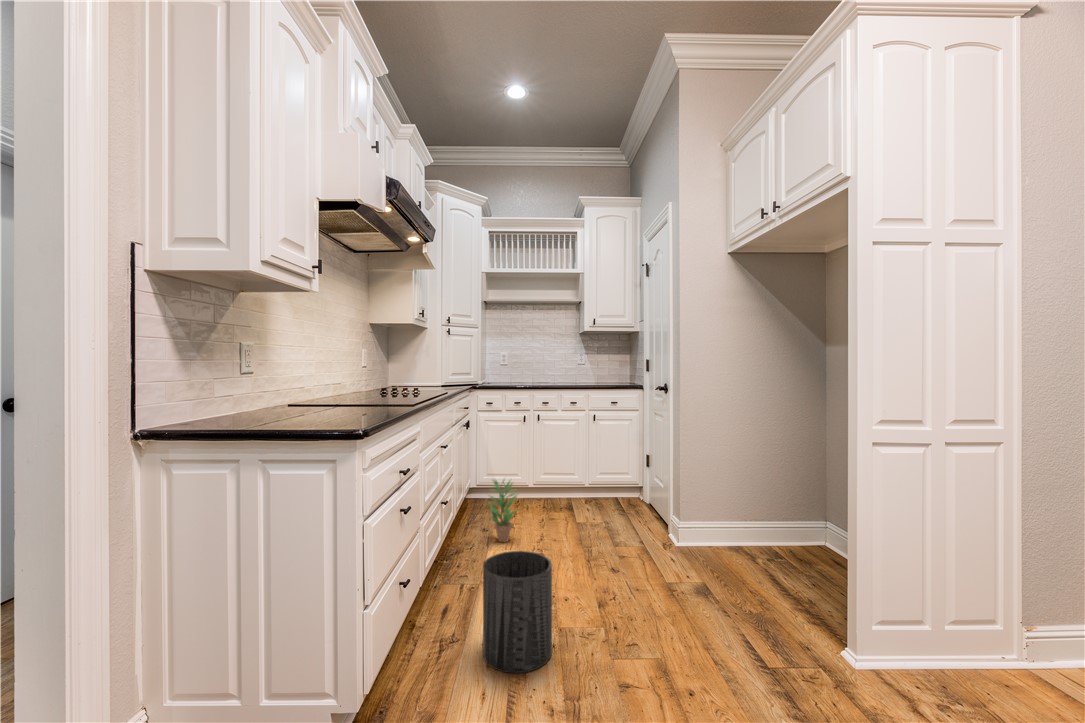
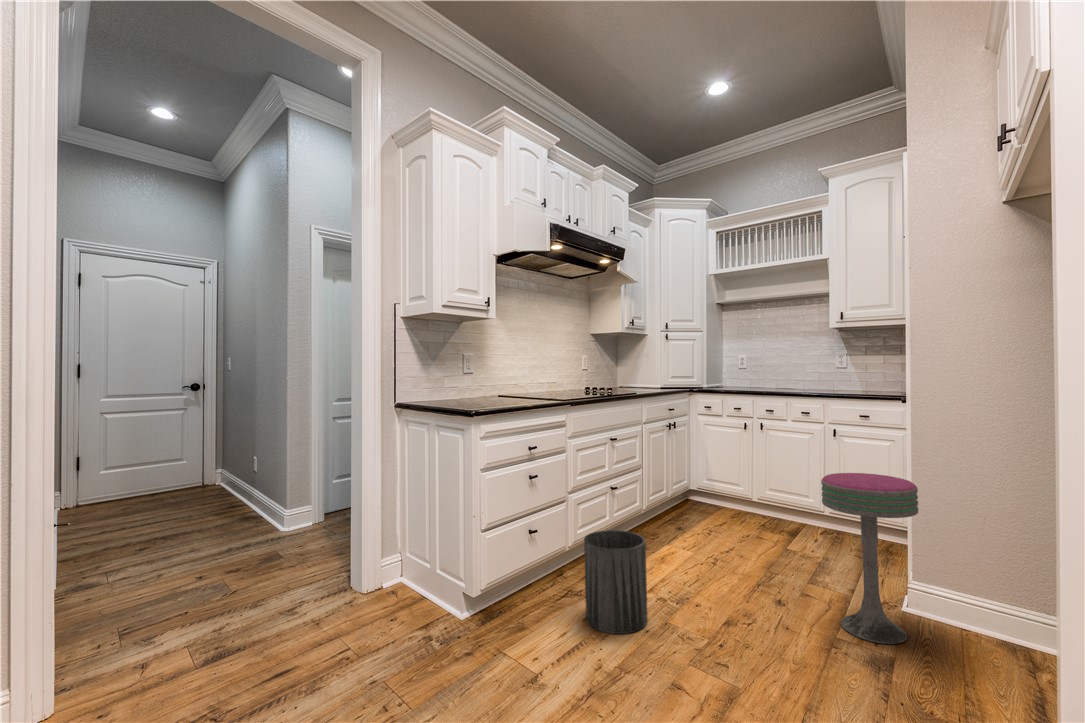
bar stool: none [667,461,738,601] -> present [821,473,918,644]
potted plant: present [489,480,519,542] -> none [670,476,705,542]

